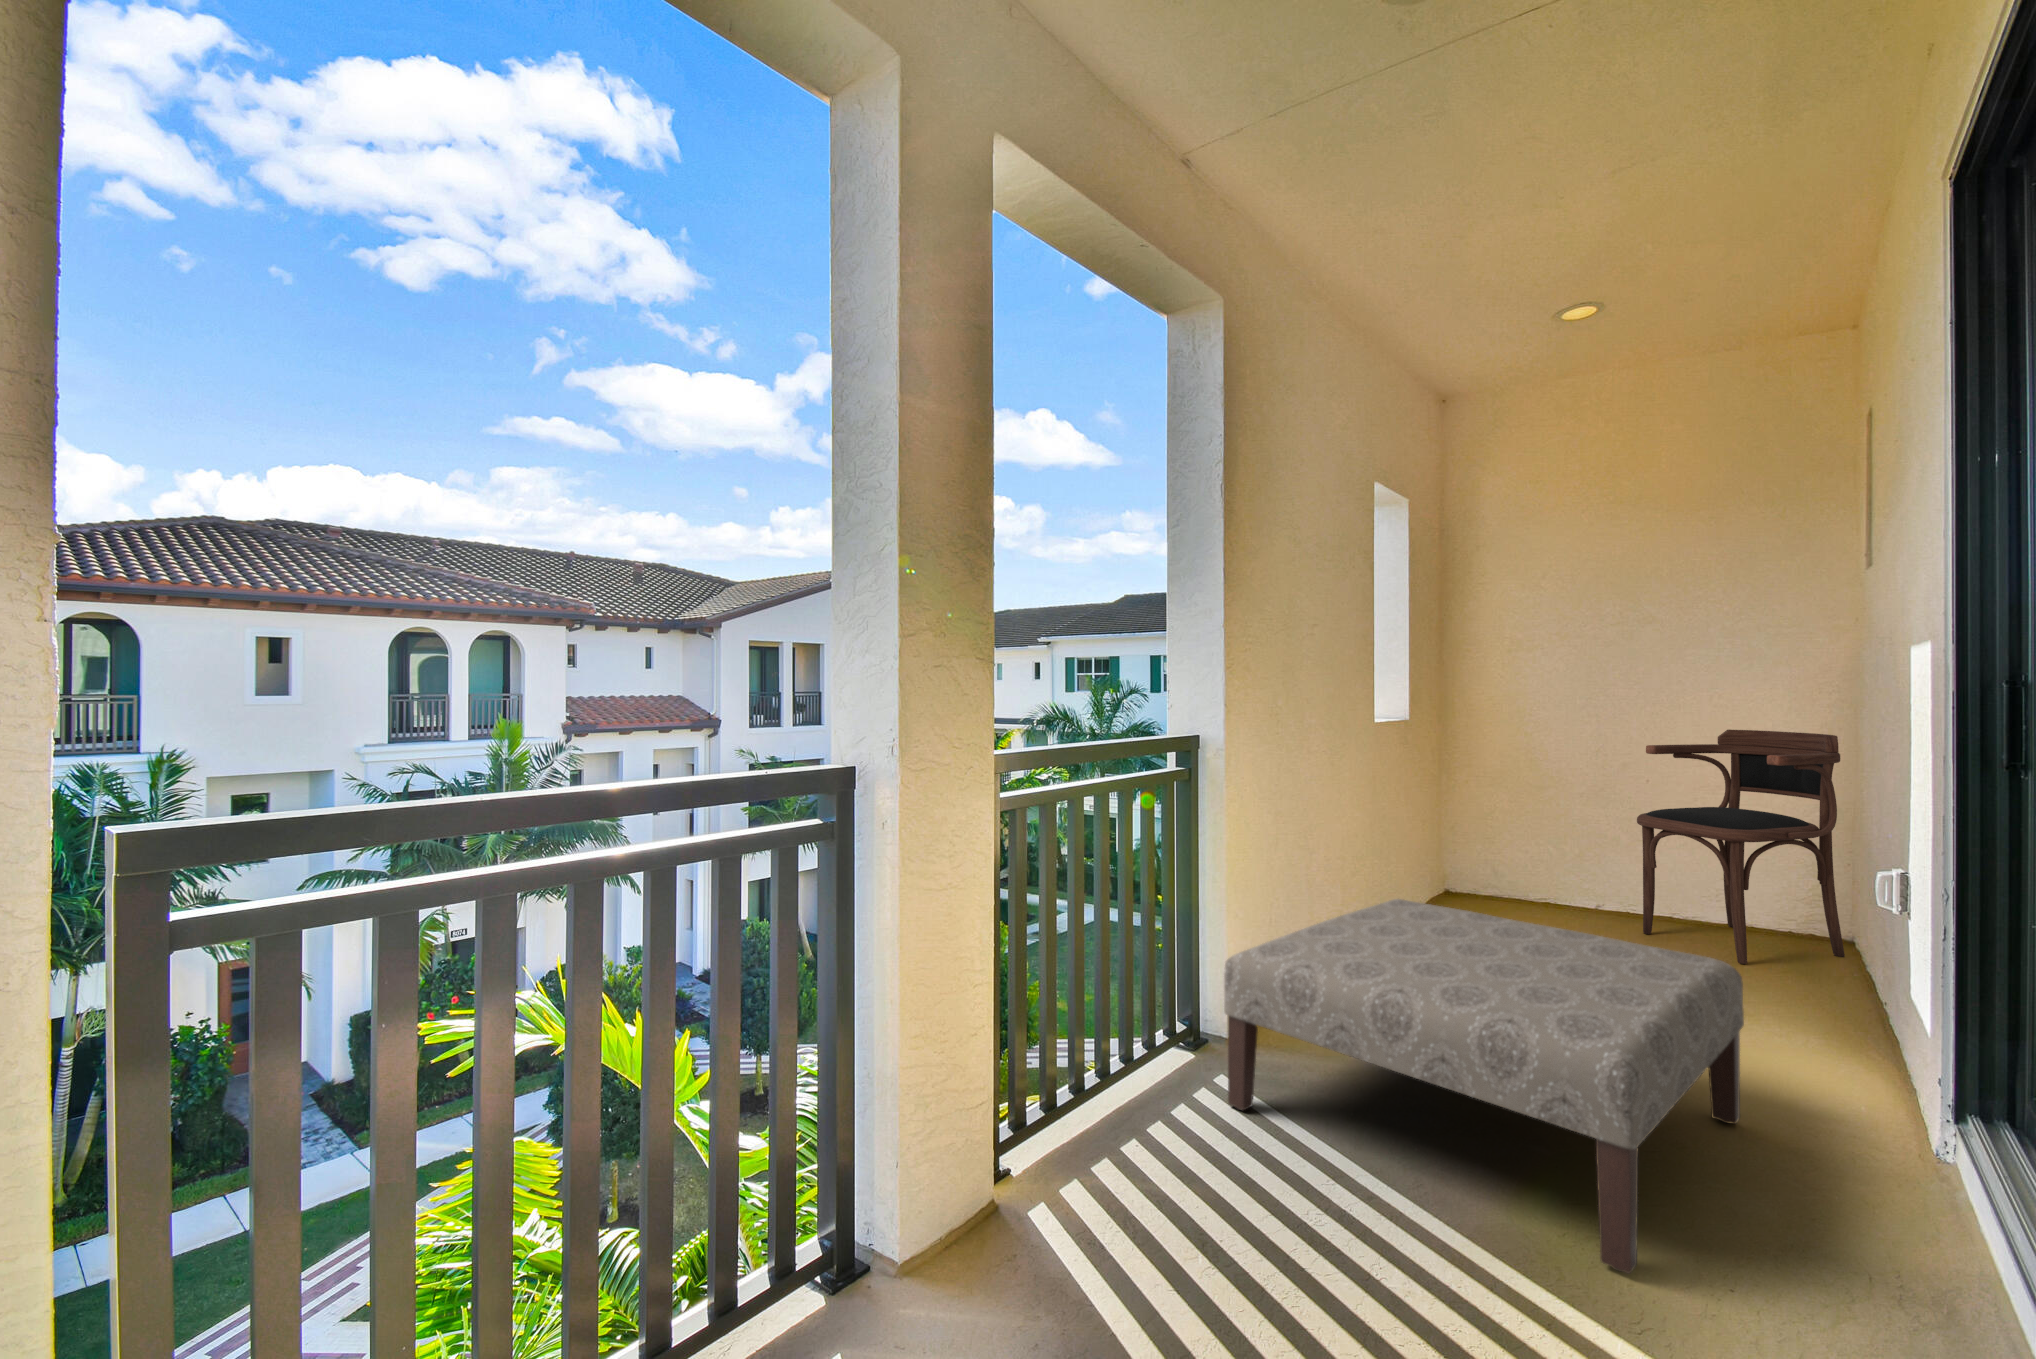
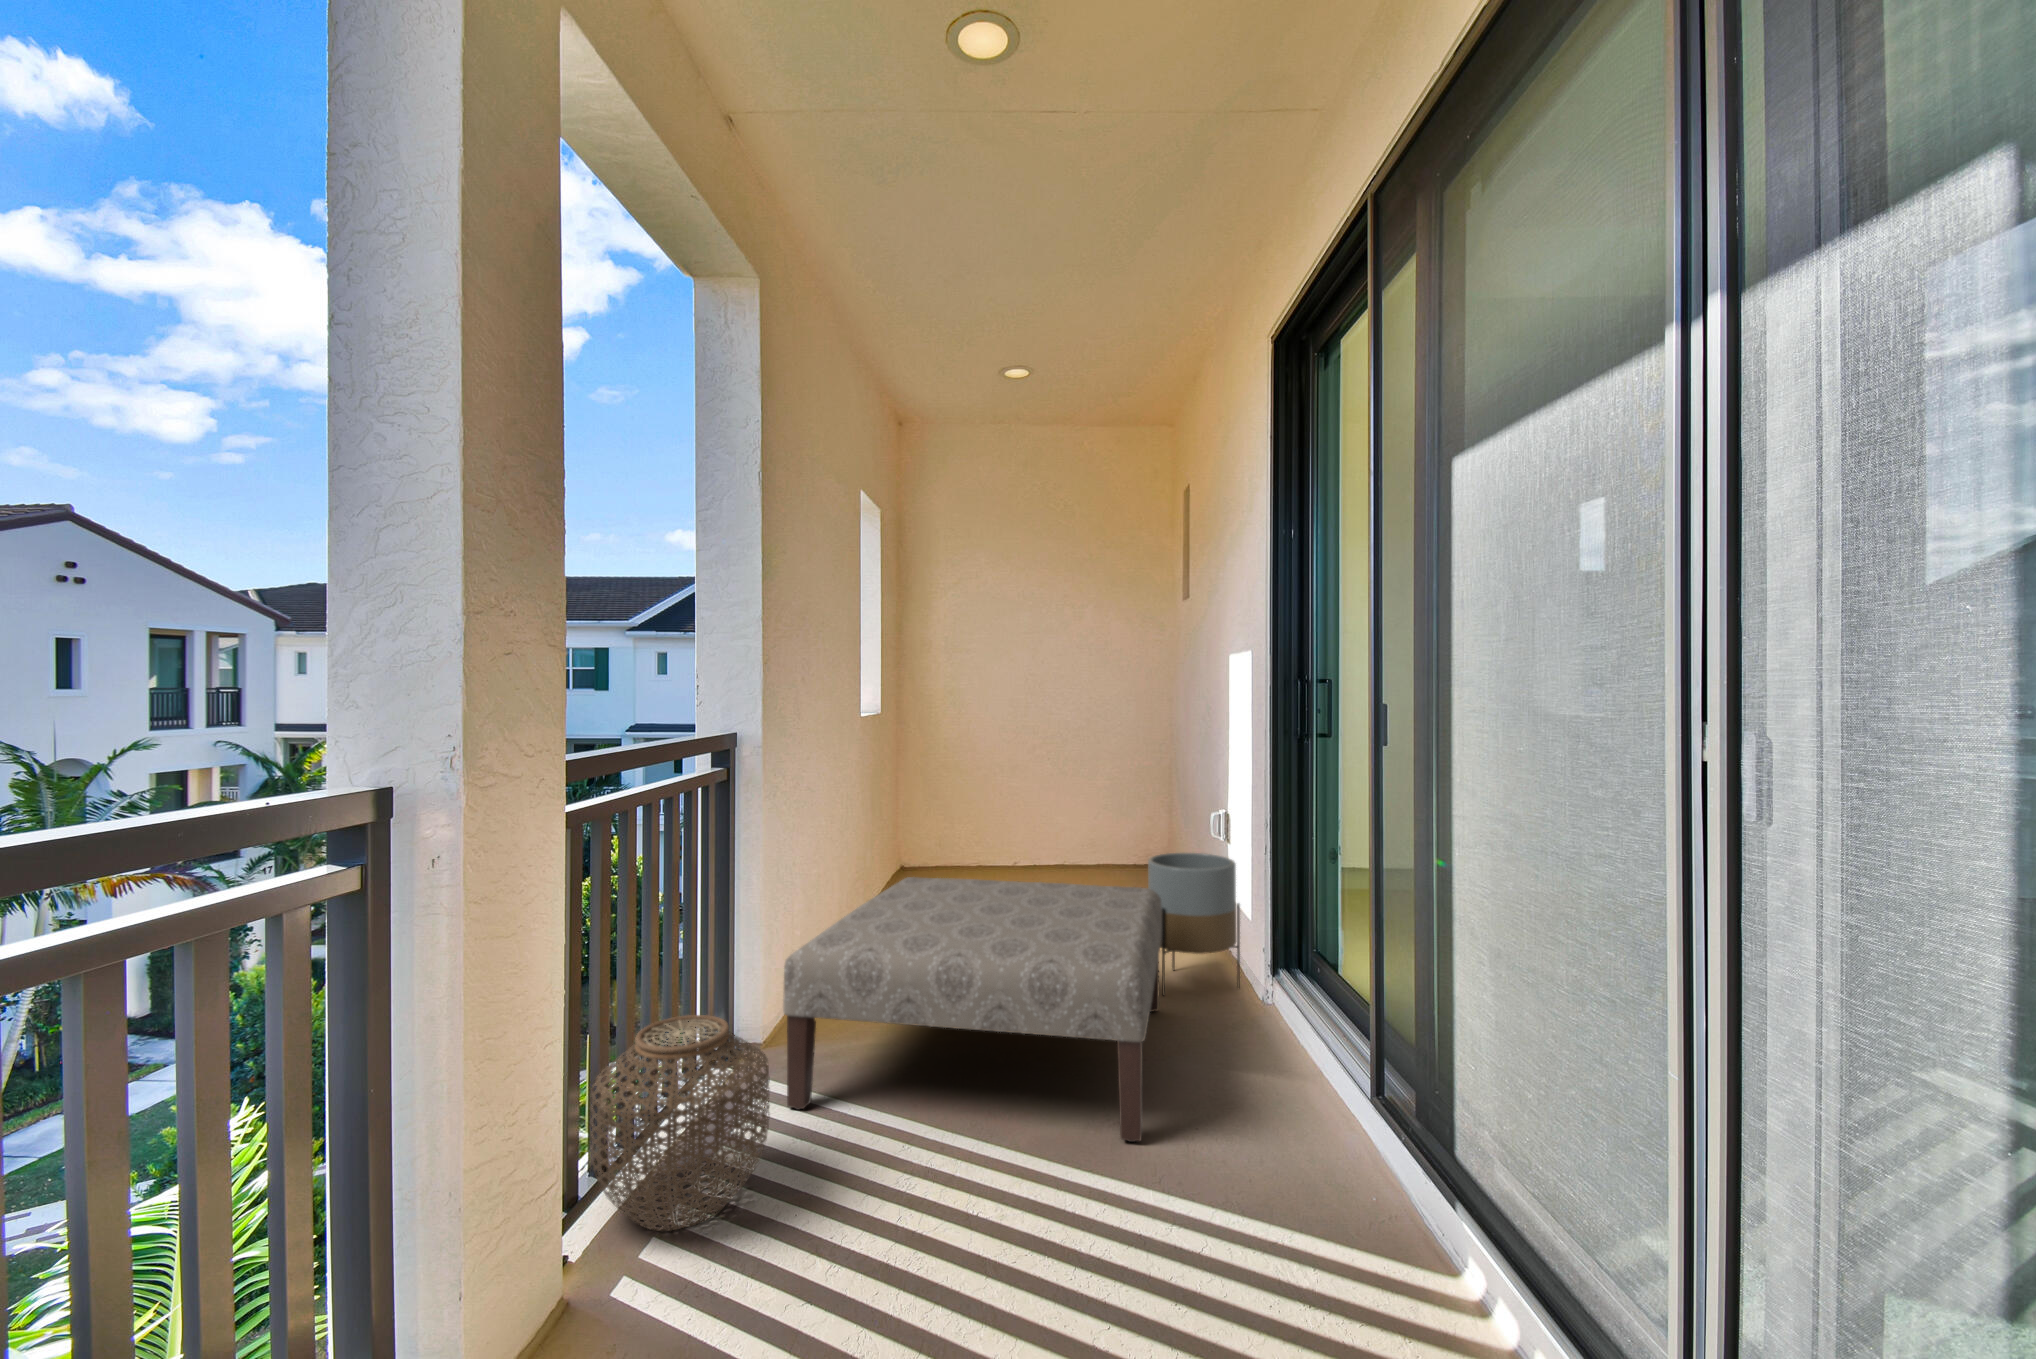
armchair: present [1637,730,1845,964] -> none [1049,717,1172,895]
planter: none [1736,919,1902,1130] -> present [1148,853,1240,996]
woven basket: none [1033,992,1185,1182] -> present [590,1015,770,1231]

